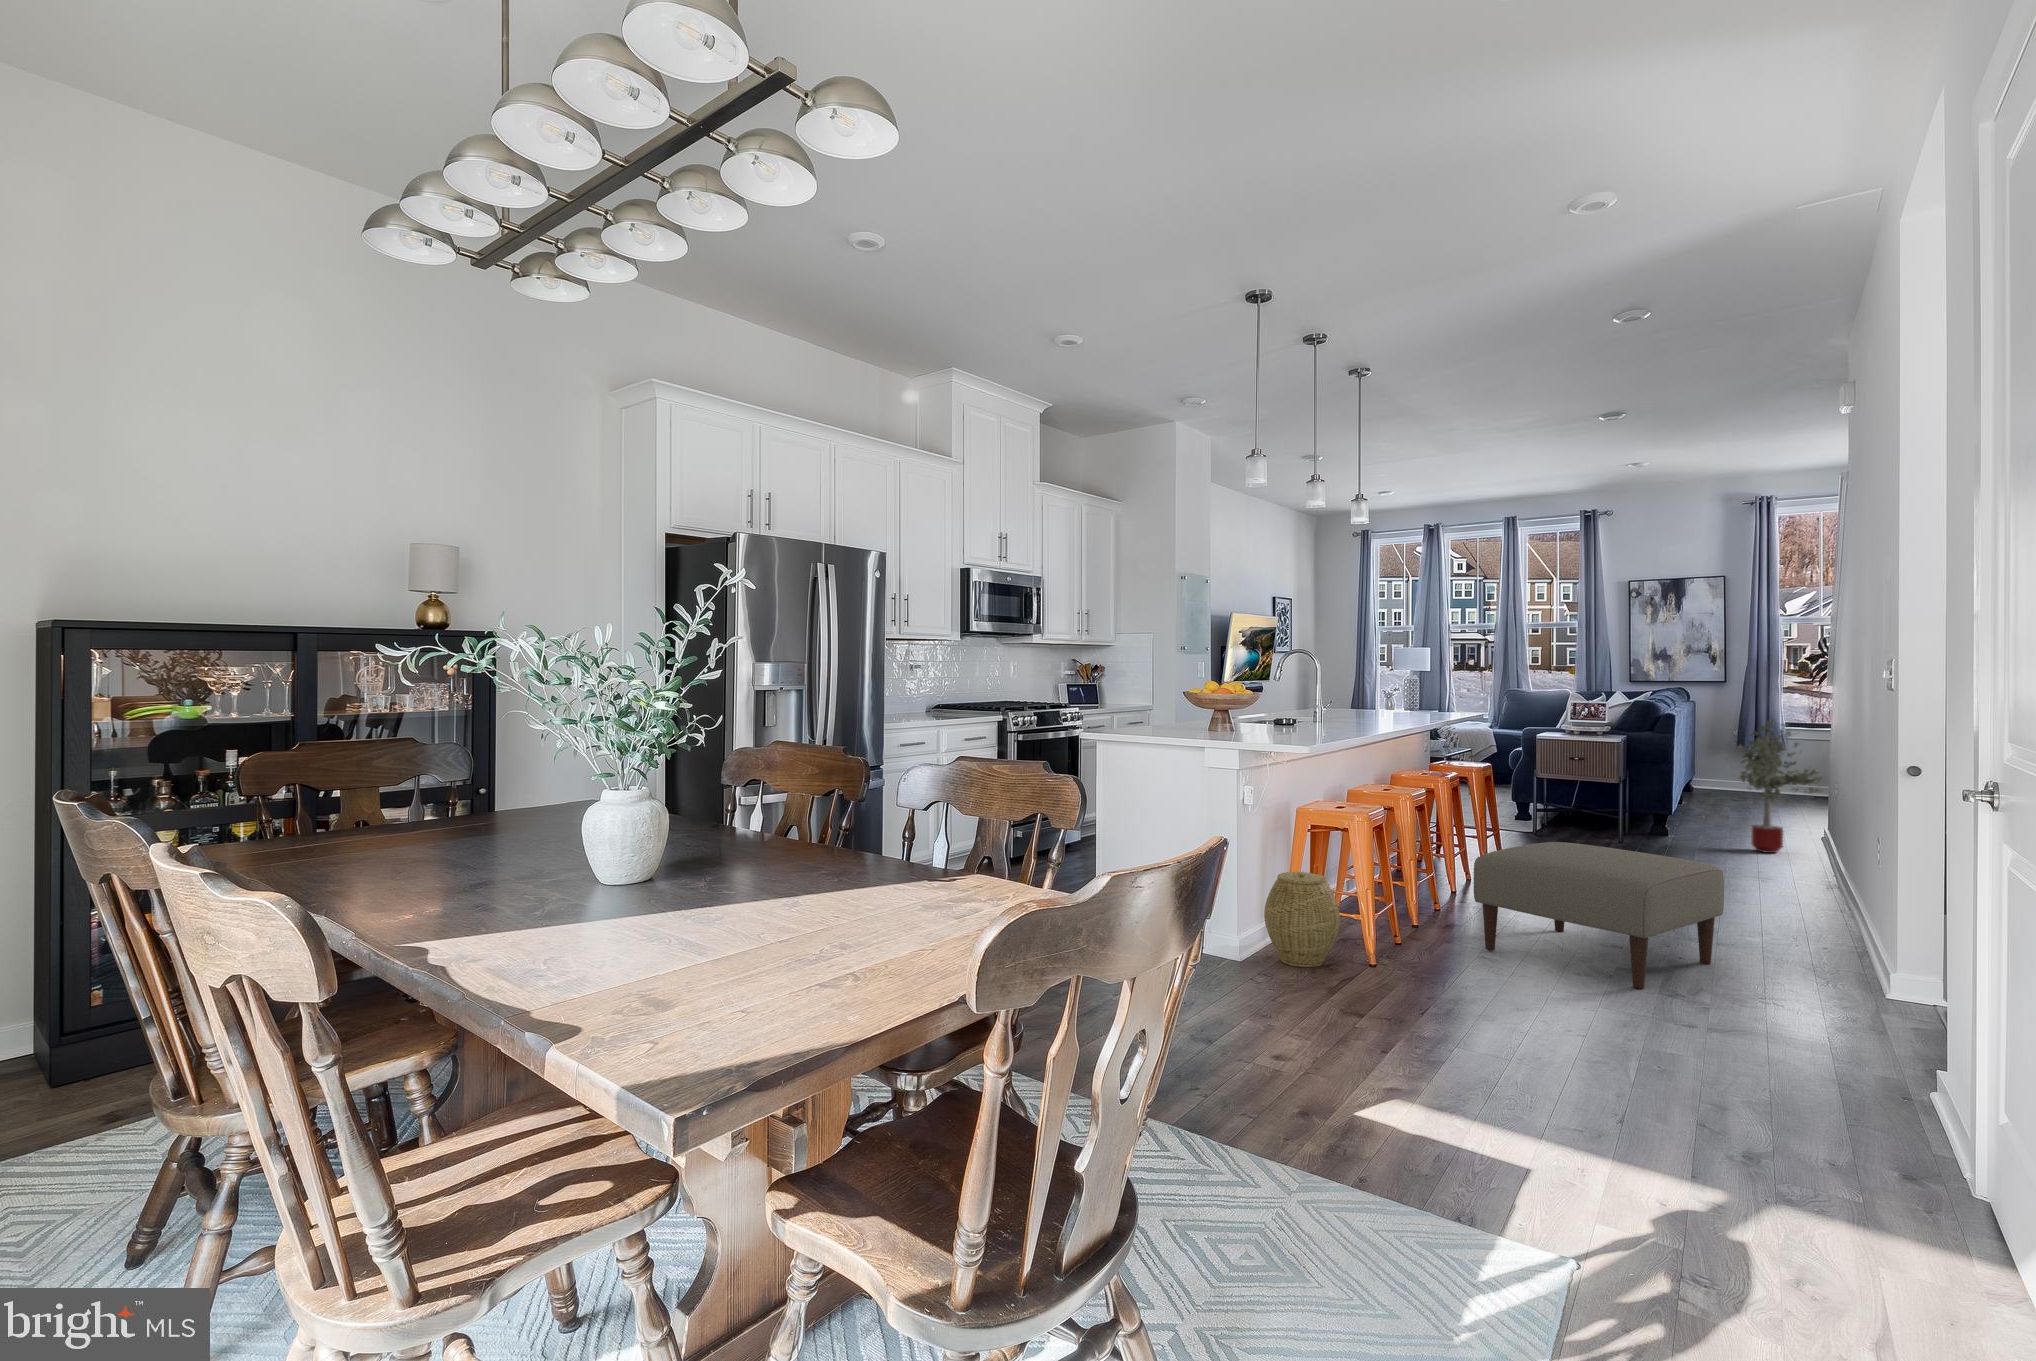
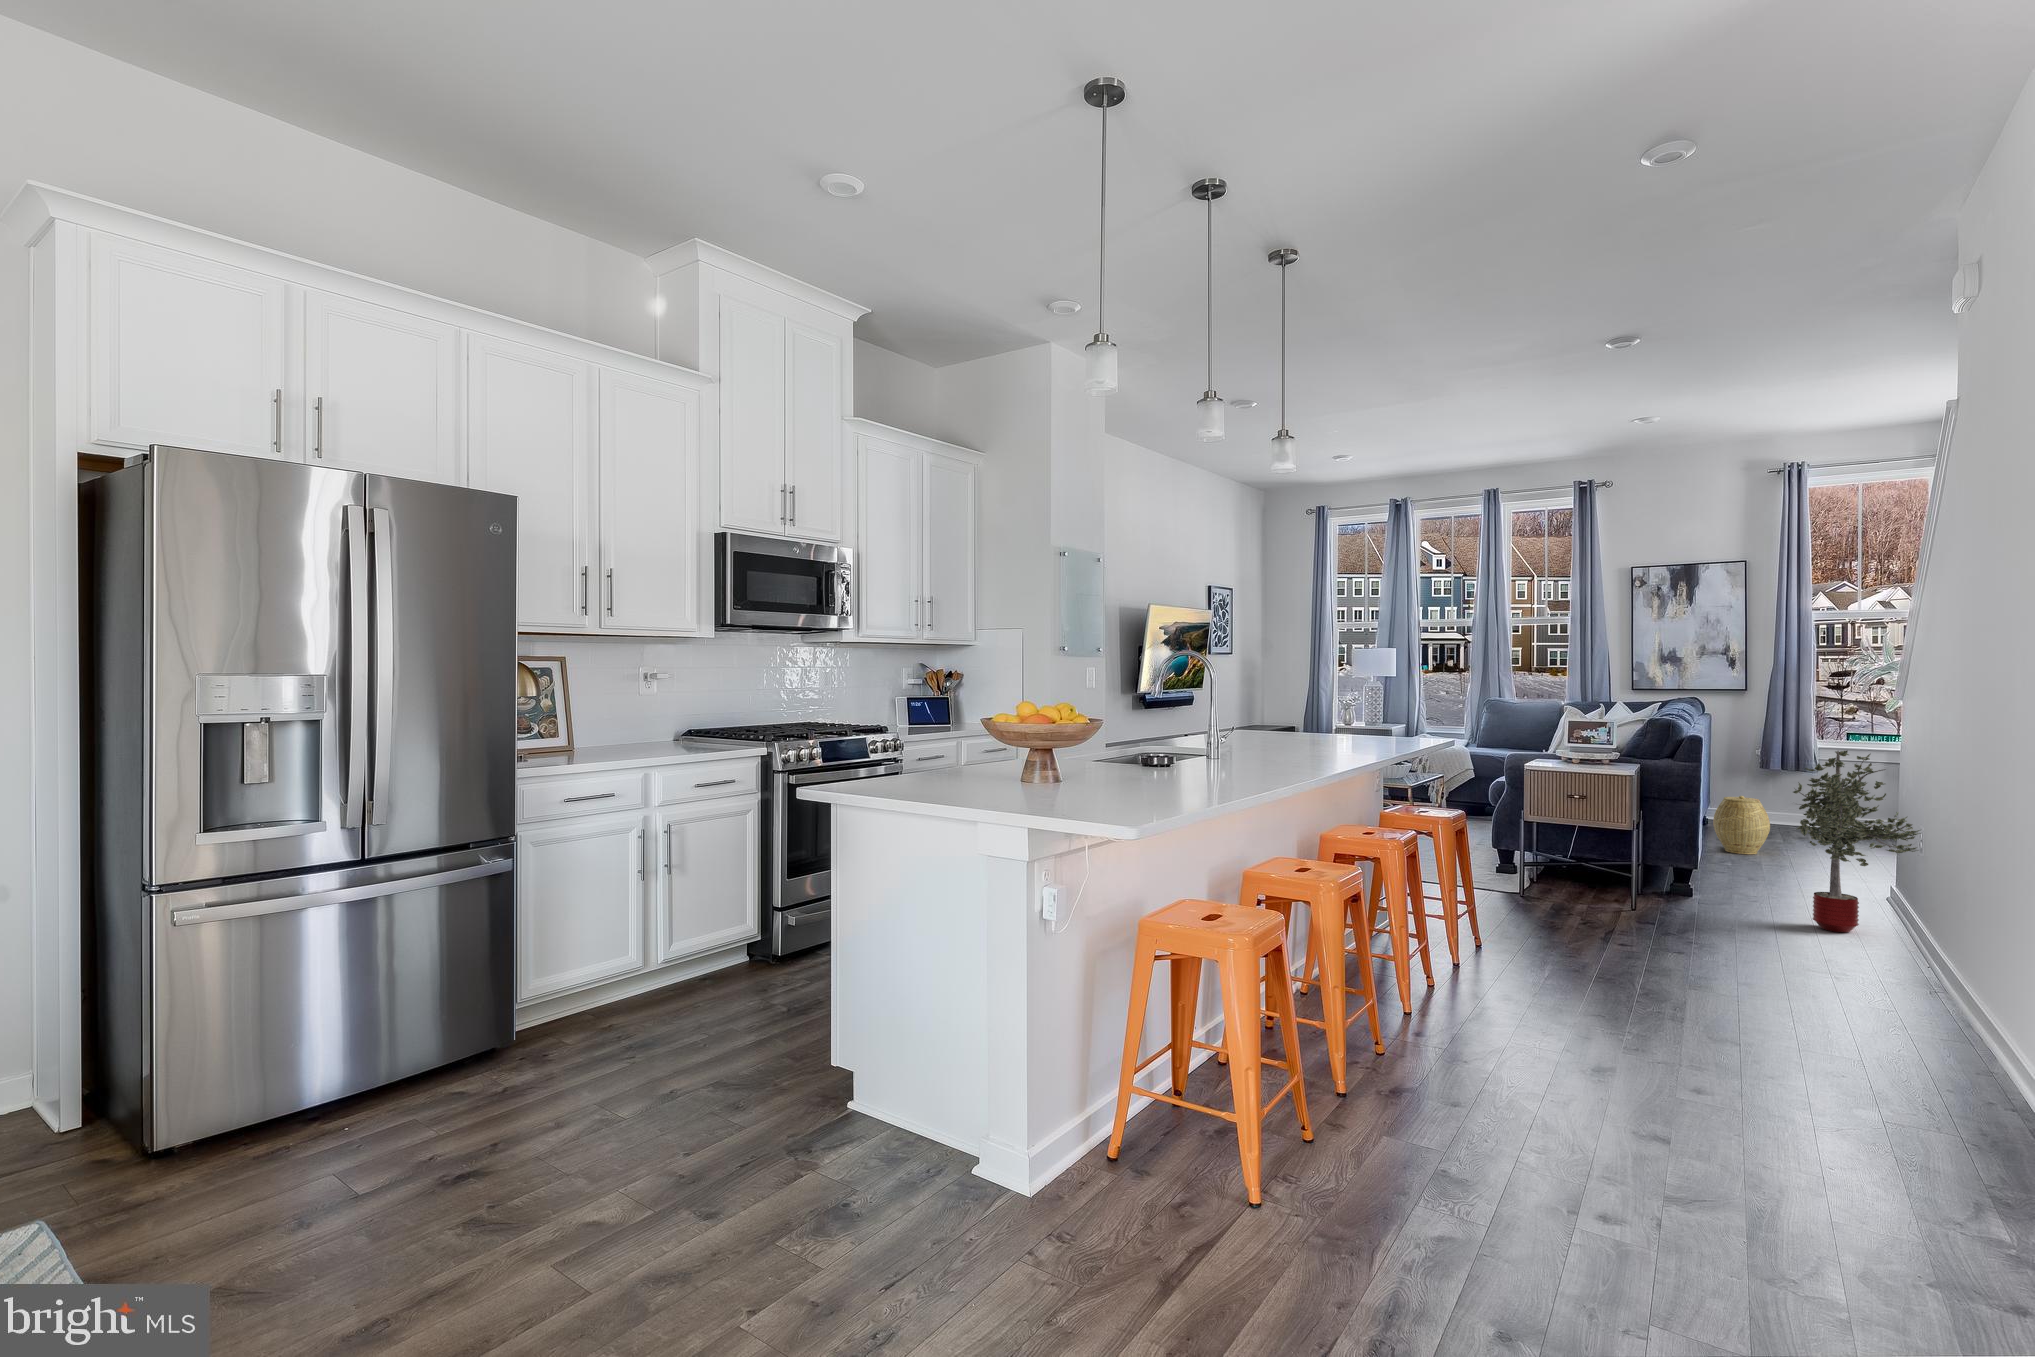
ottoman: present [1474,842,1724,989] -> none [1431,969,1860,1295]
woven basket: present [1264,872,1340,967] -> present [1713,796,1770,854]

